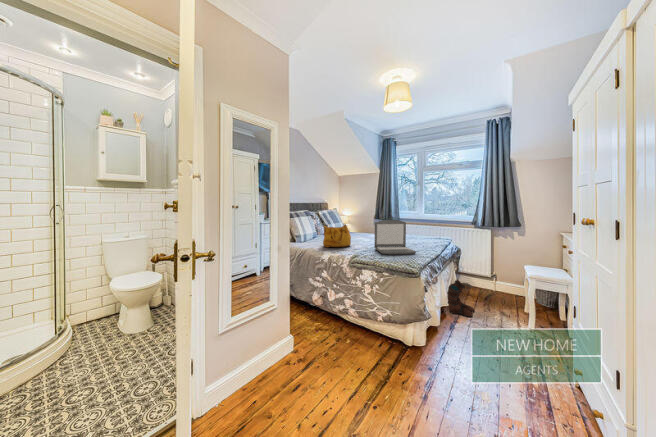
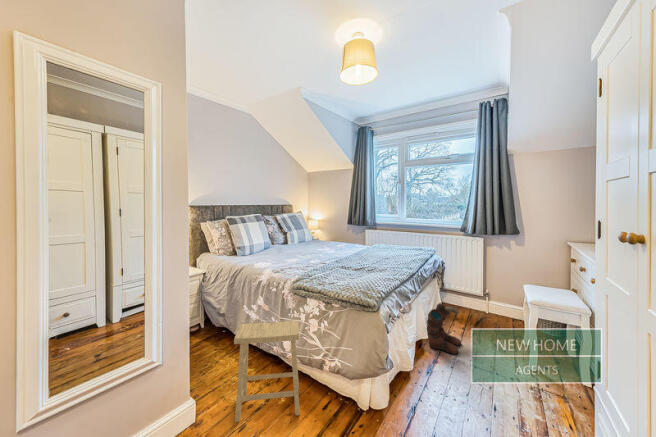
laptop: present [374,220,416,255] -> none [332,227,383,274]
handbag: present [323,224,351,247] -> none [268,231,306,262]
footstool: none [318,286,363,352] -> present [234,321,300,422]

